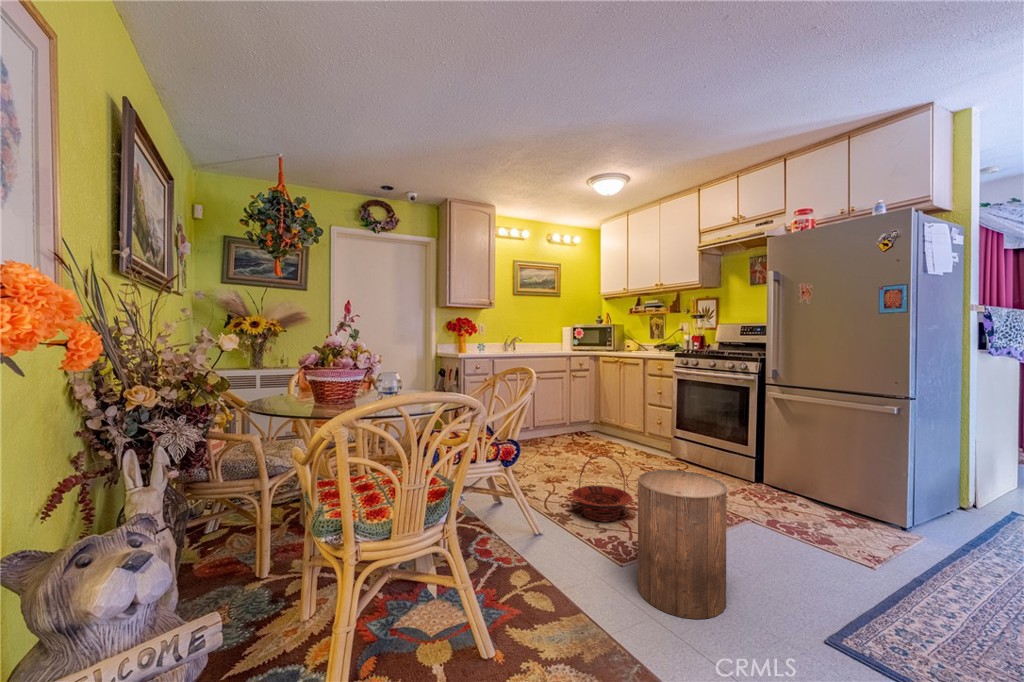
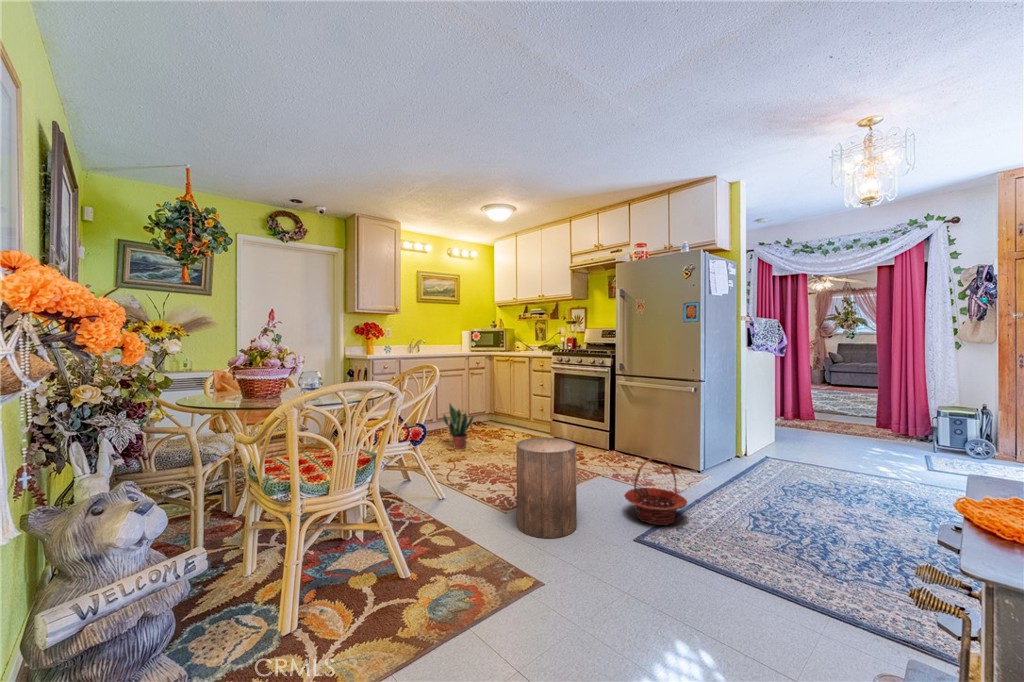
potted plant: none [541,410,577,466] -> present [443,404,474,449]
basket: present [572,455,632,522] -> present [625,458,687,525]

